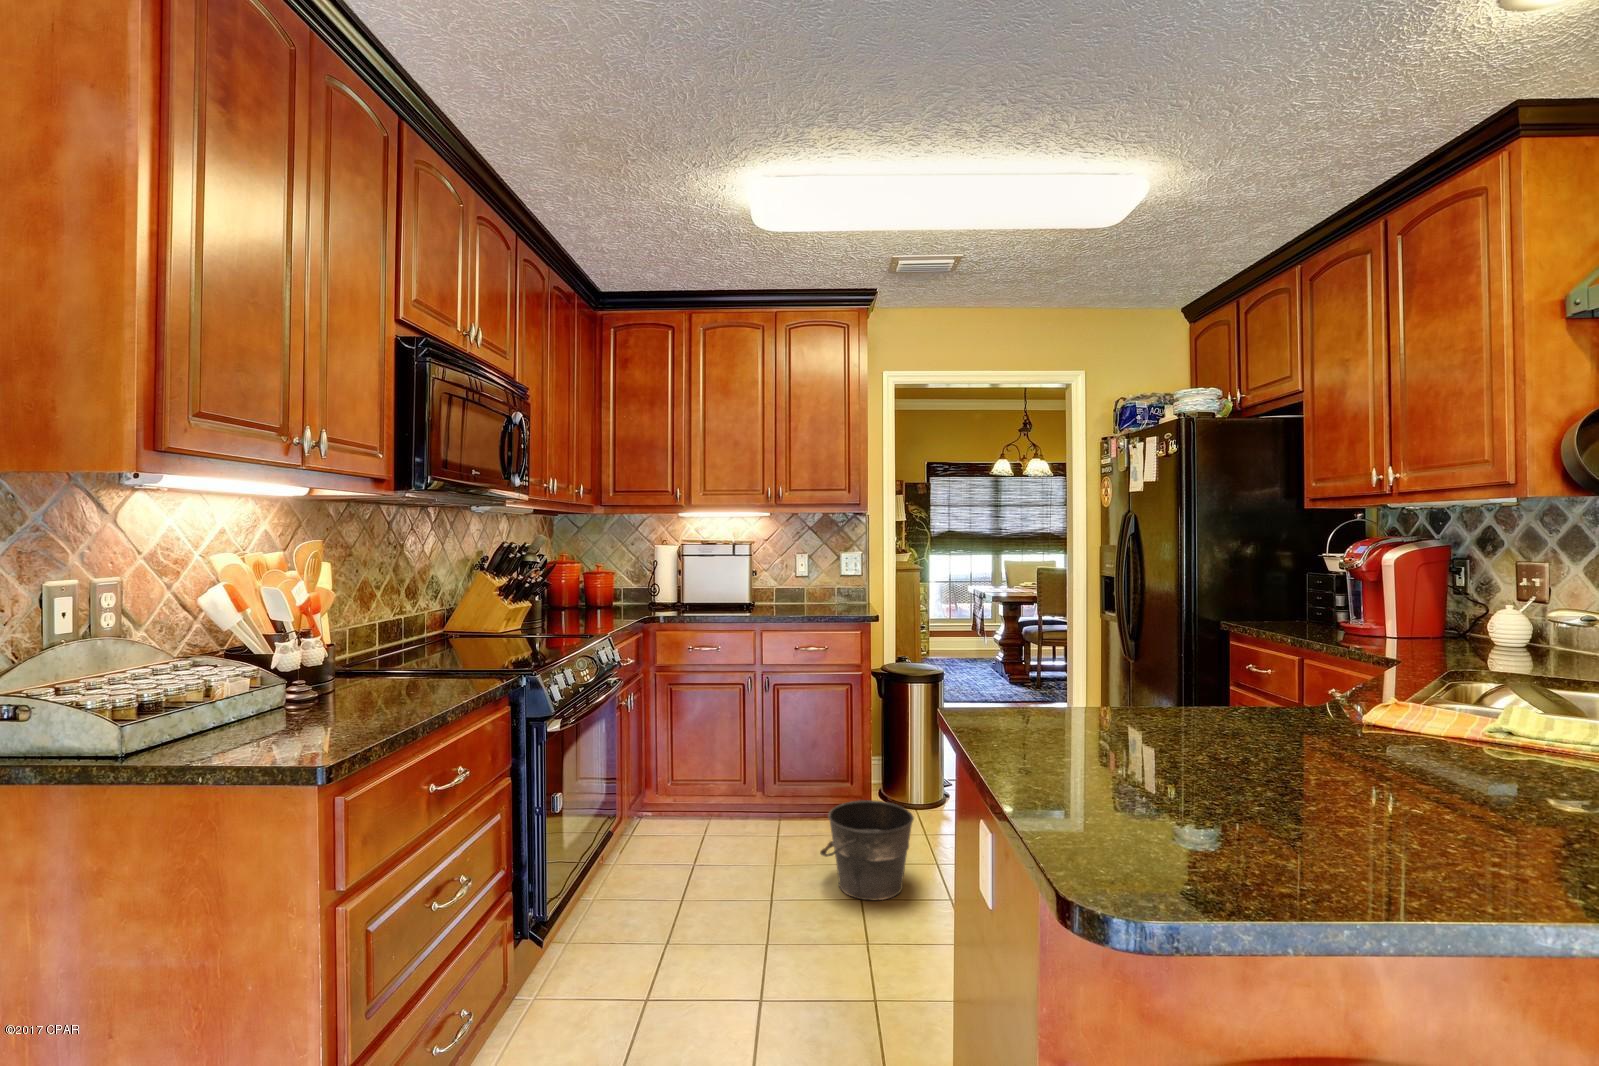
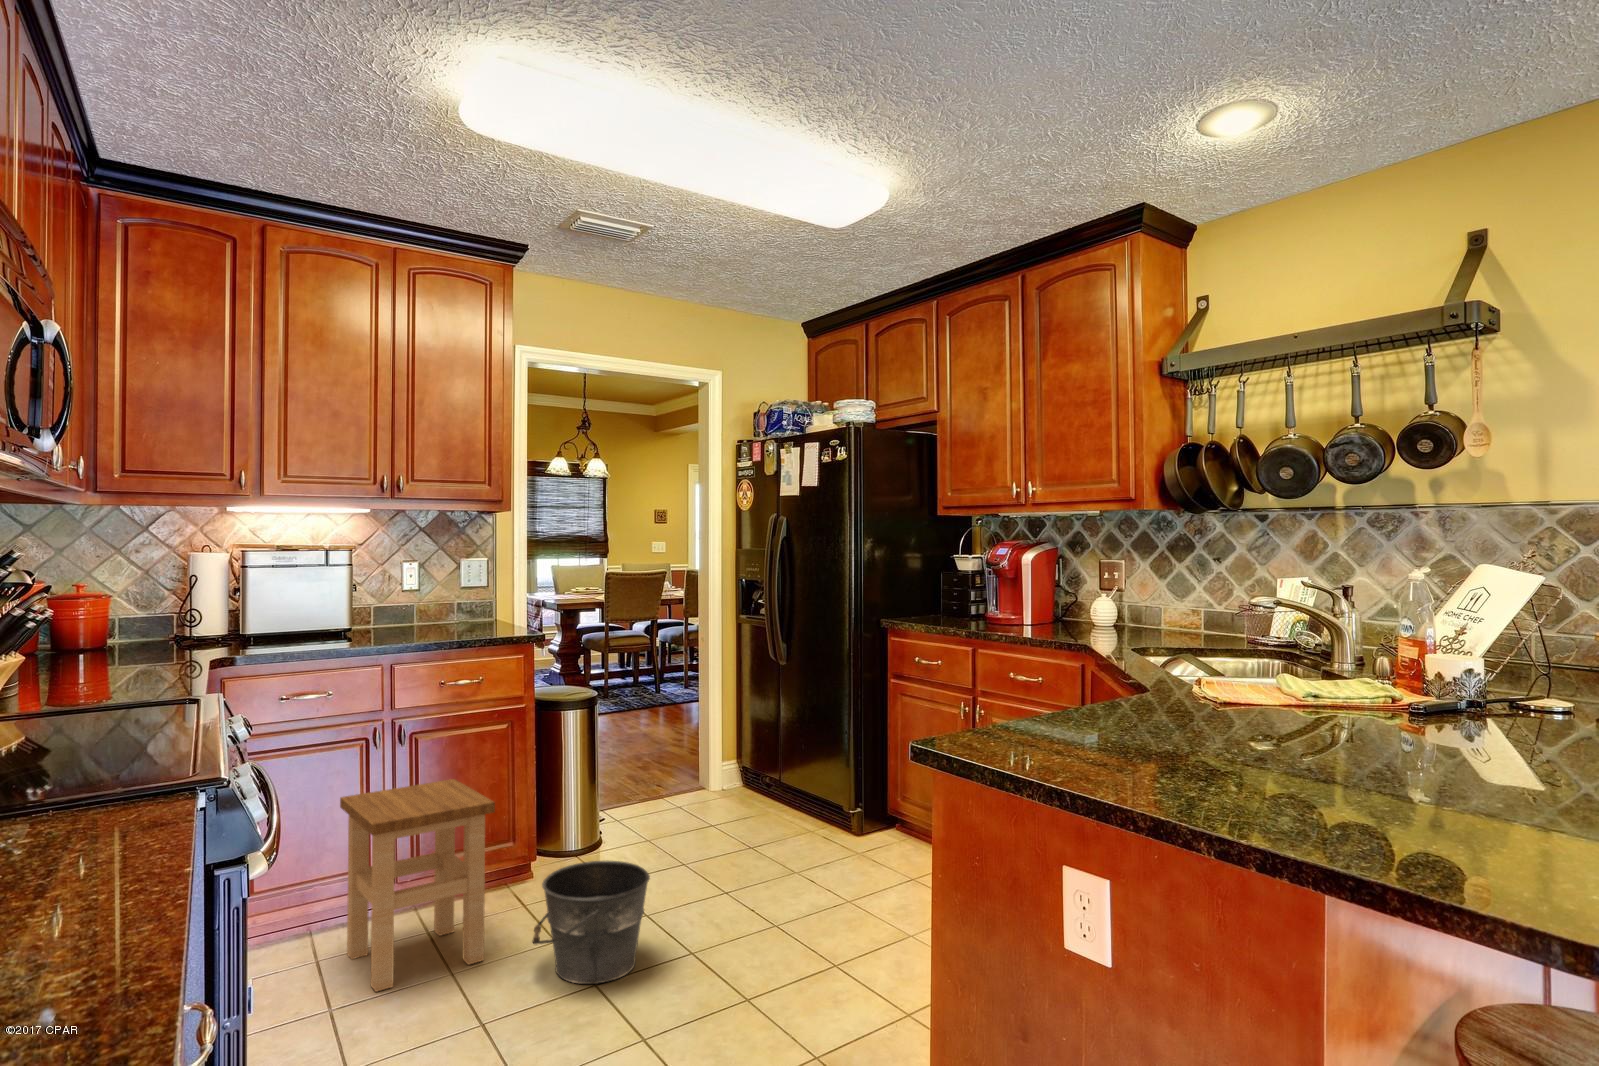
stool: none [717,719,805,860] -> present [340,779,495,991]

